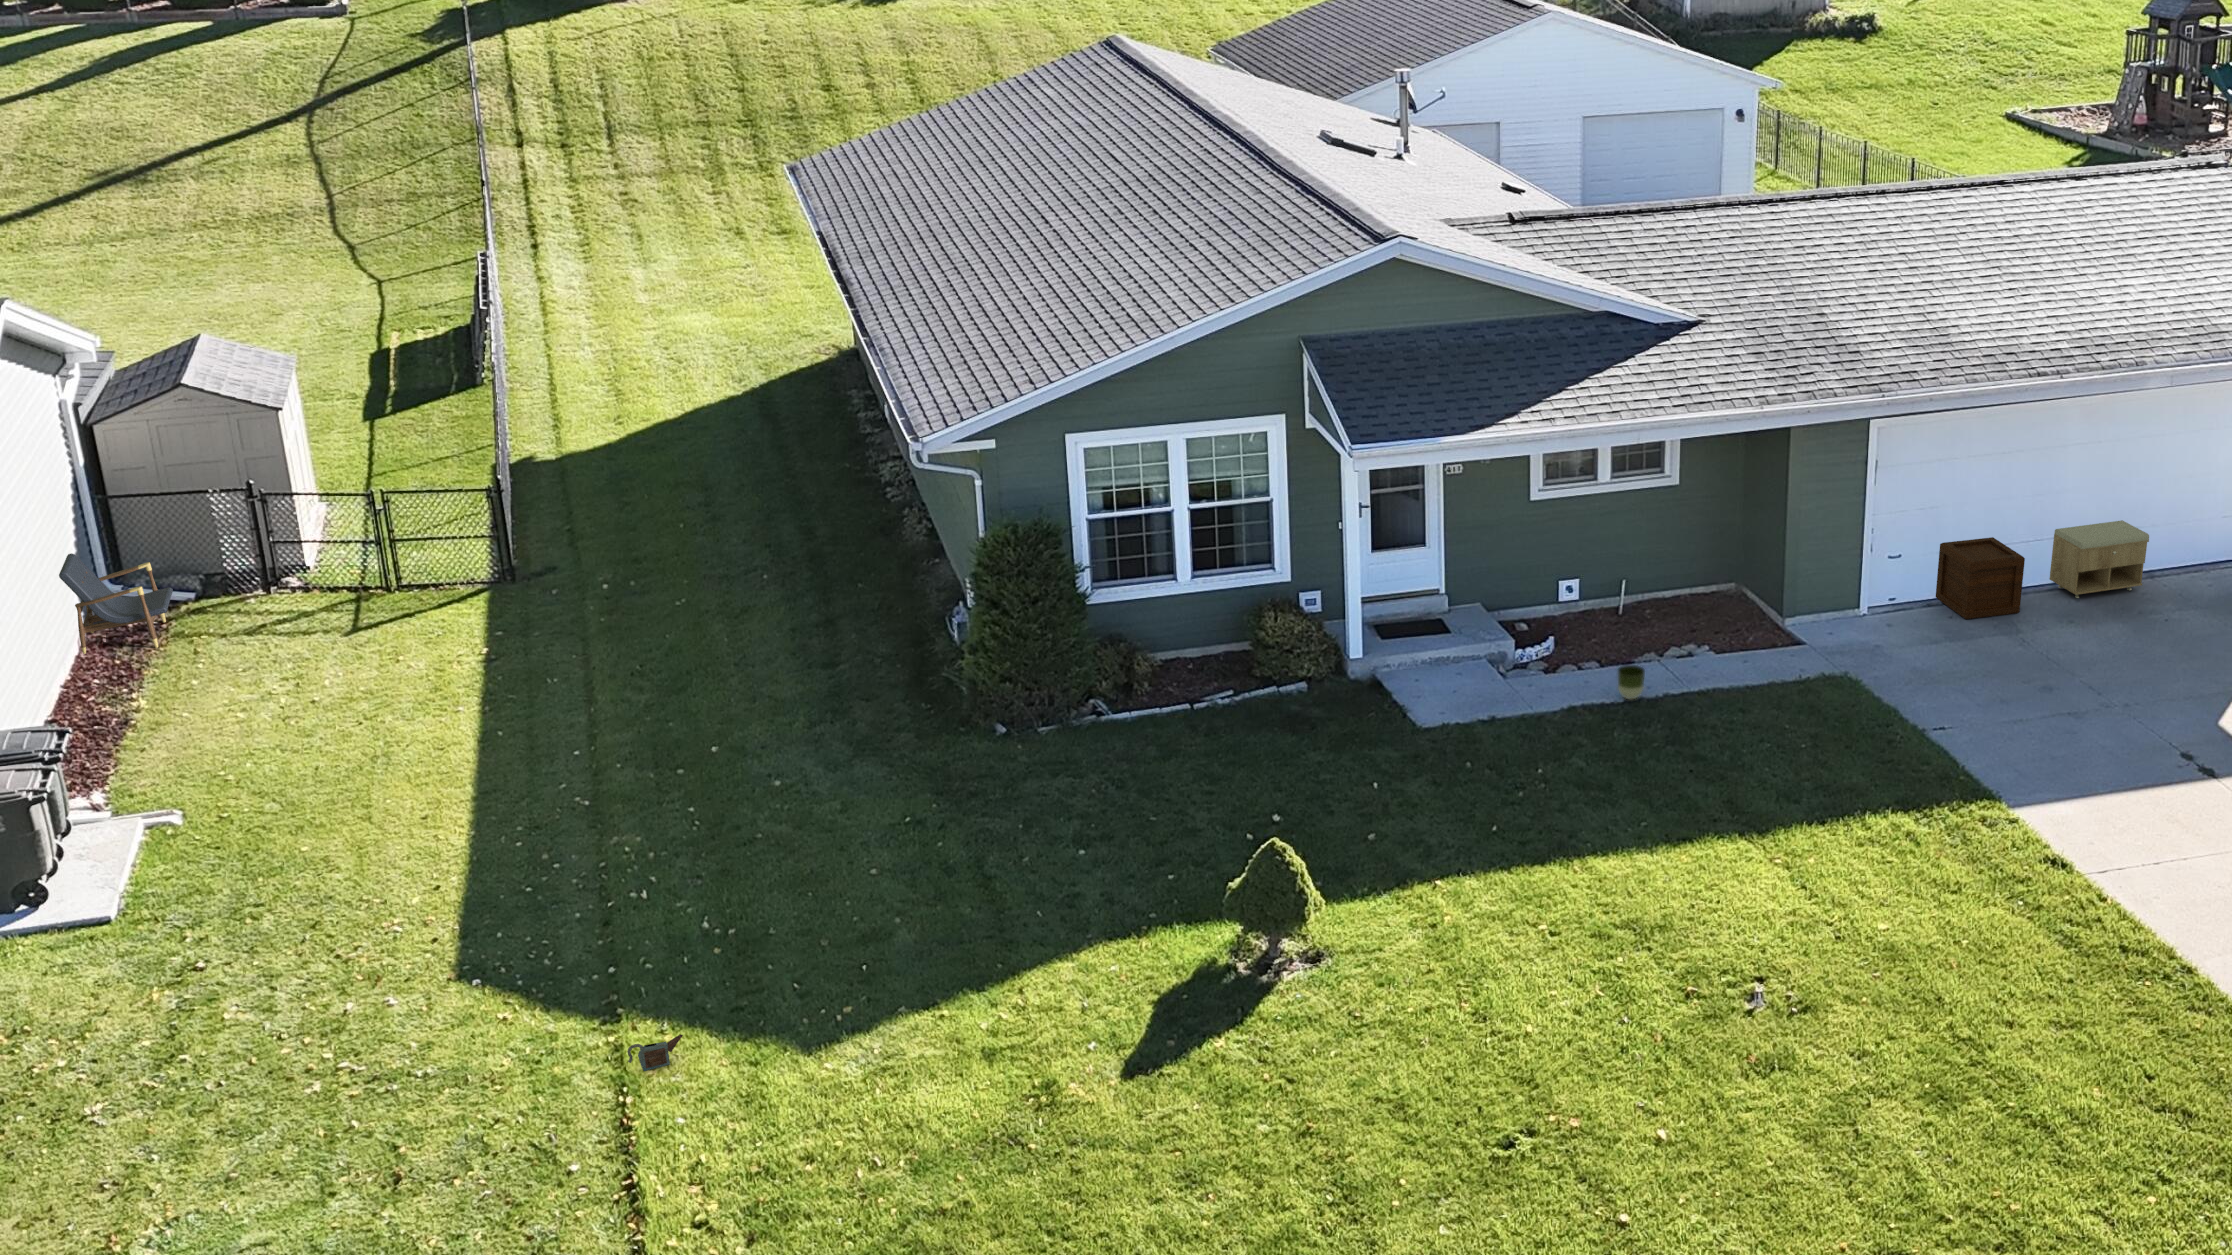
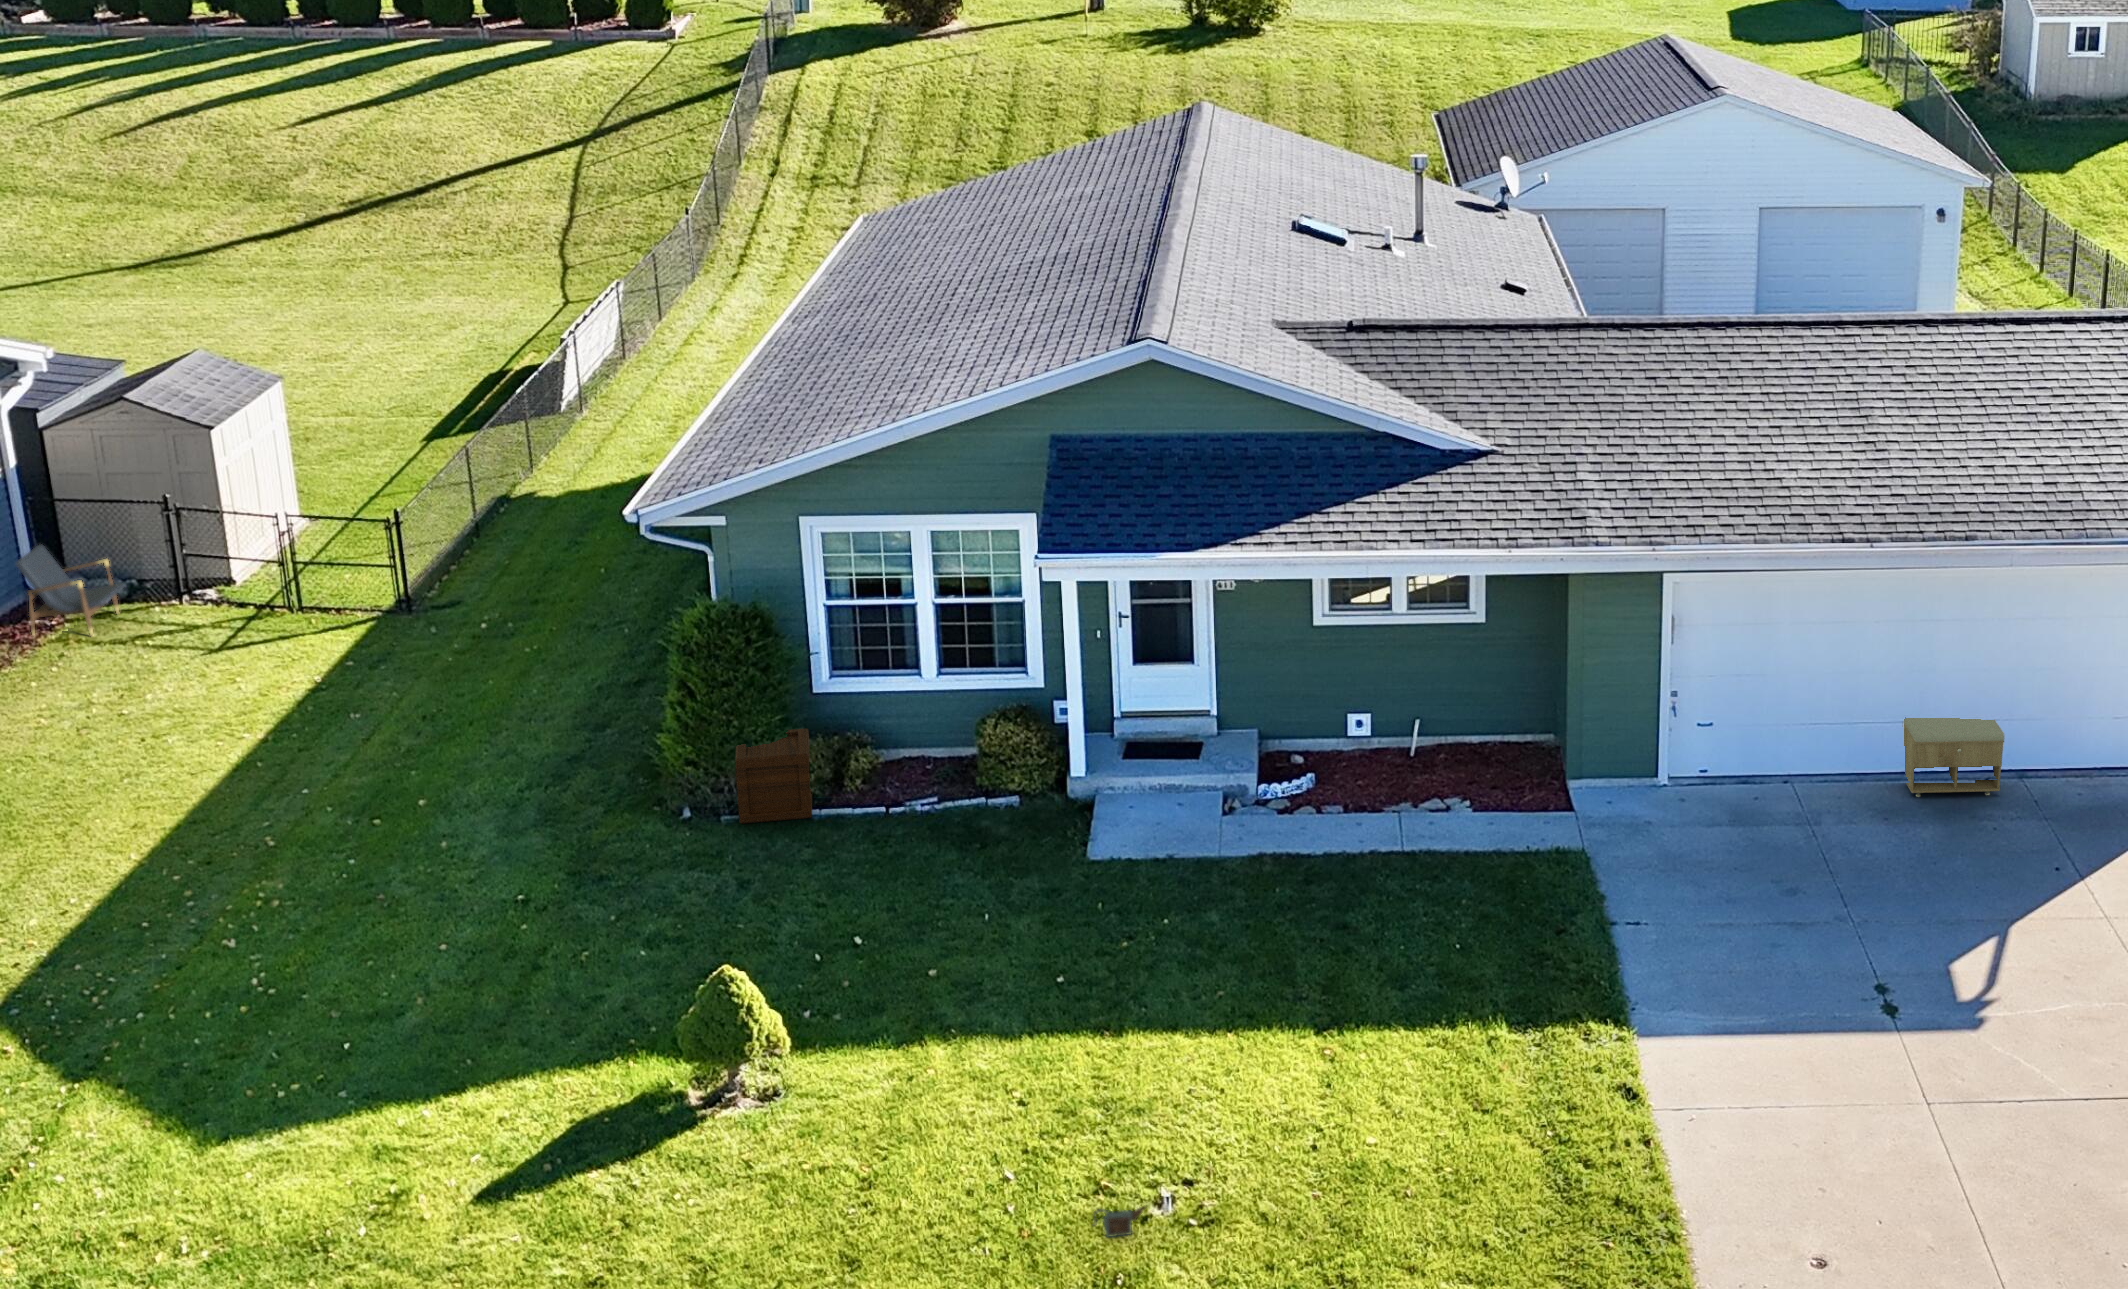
wooden crate: present [1936,537,2025,619] -> present [735,728,812,824]
planter: present [1618,665,1645,699] -> none [1311,811,1340,848]
watering can: present [627,1034,683,1071] -> present [1093,1206,1146,1237]

